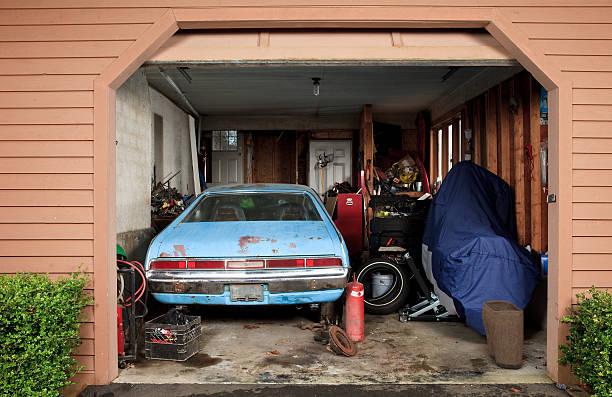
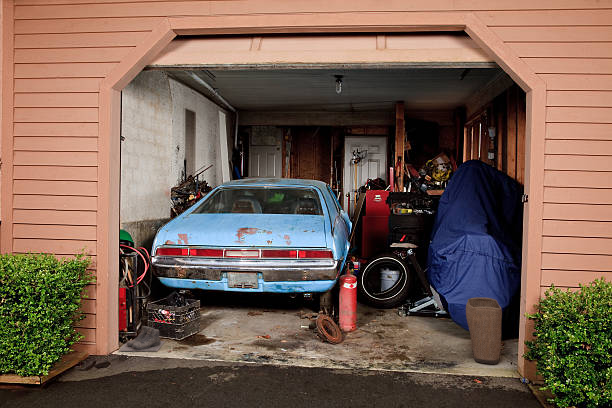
boots: none [118,349,167,379] -> present [119,326,165,351]

